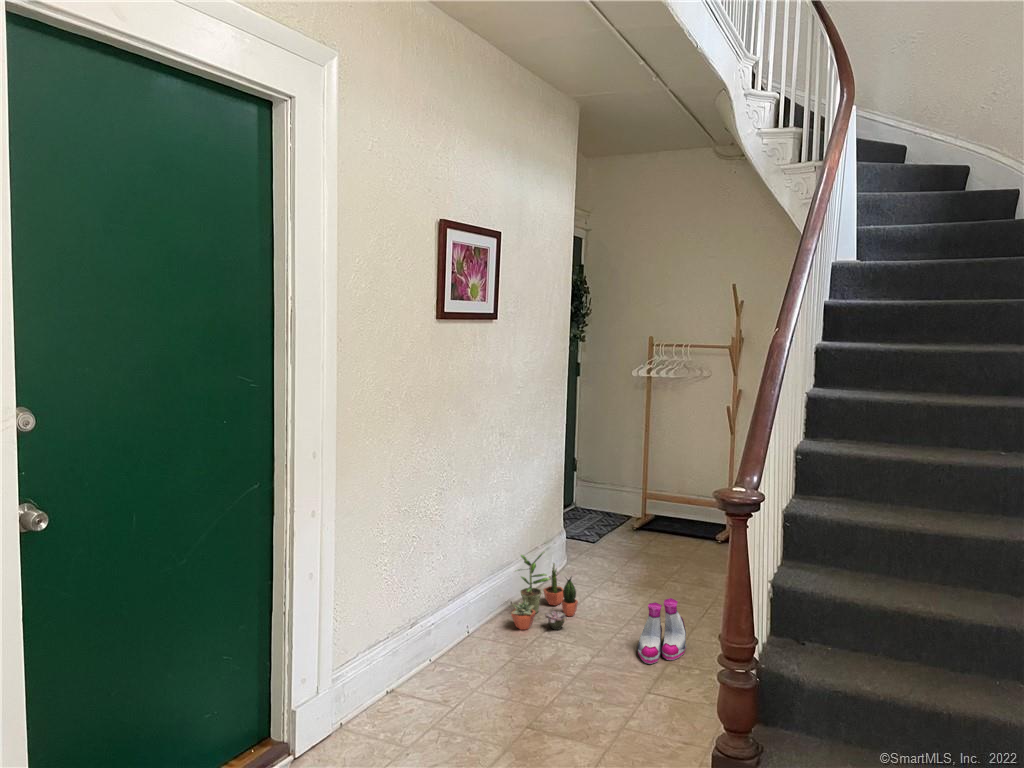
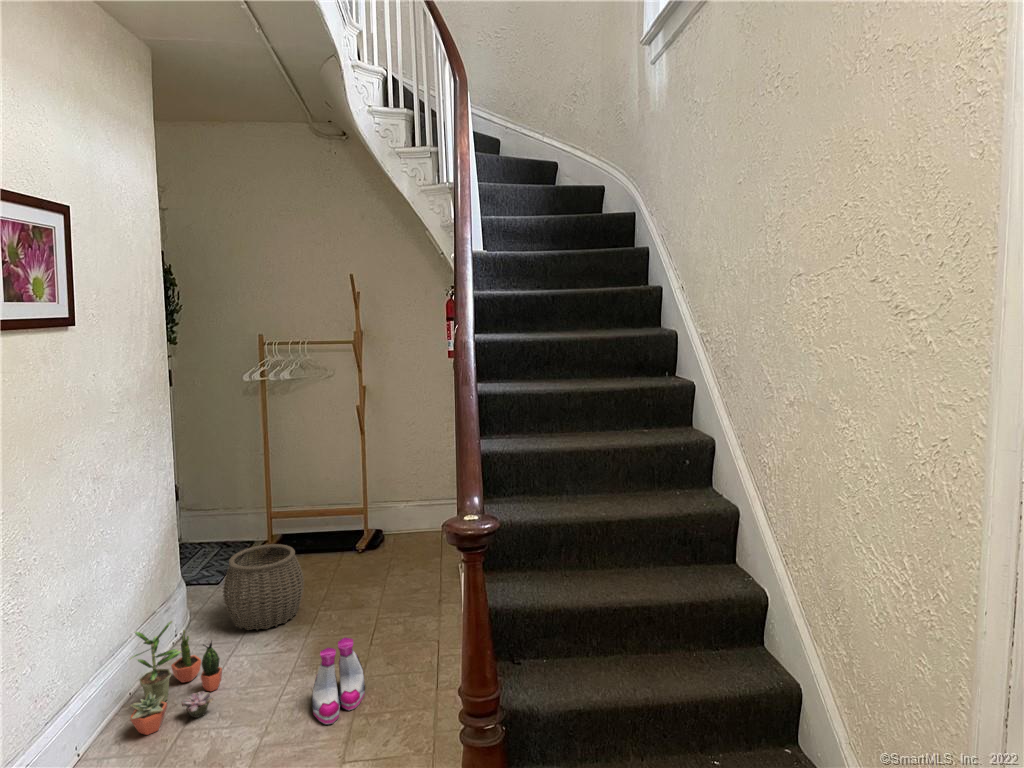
woven basket: none [589,514,657,586] -> present [223,544,304,630]

